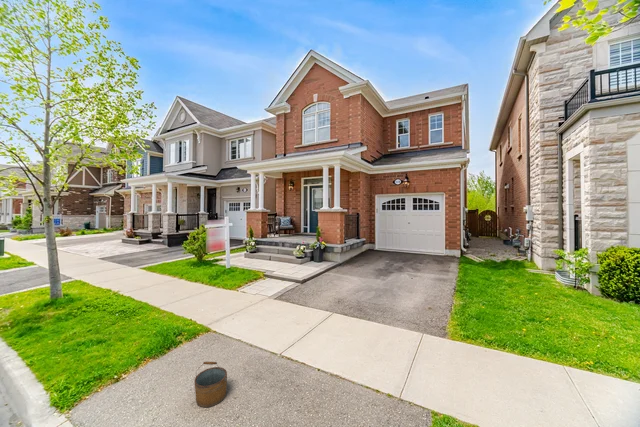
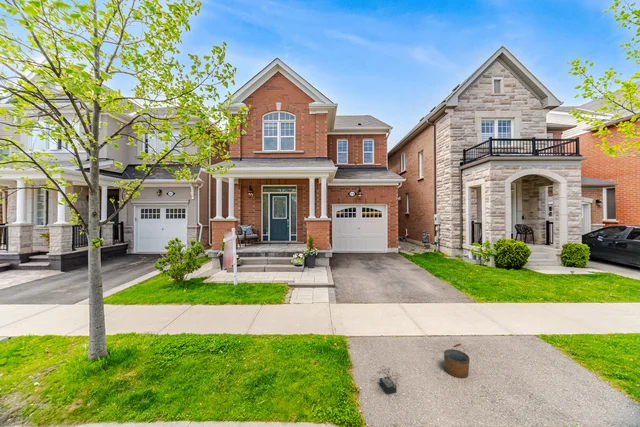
decorative plant: none [107,358,140,389] -> present [377,366,401,394]

